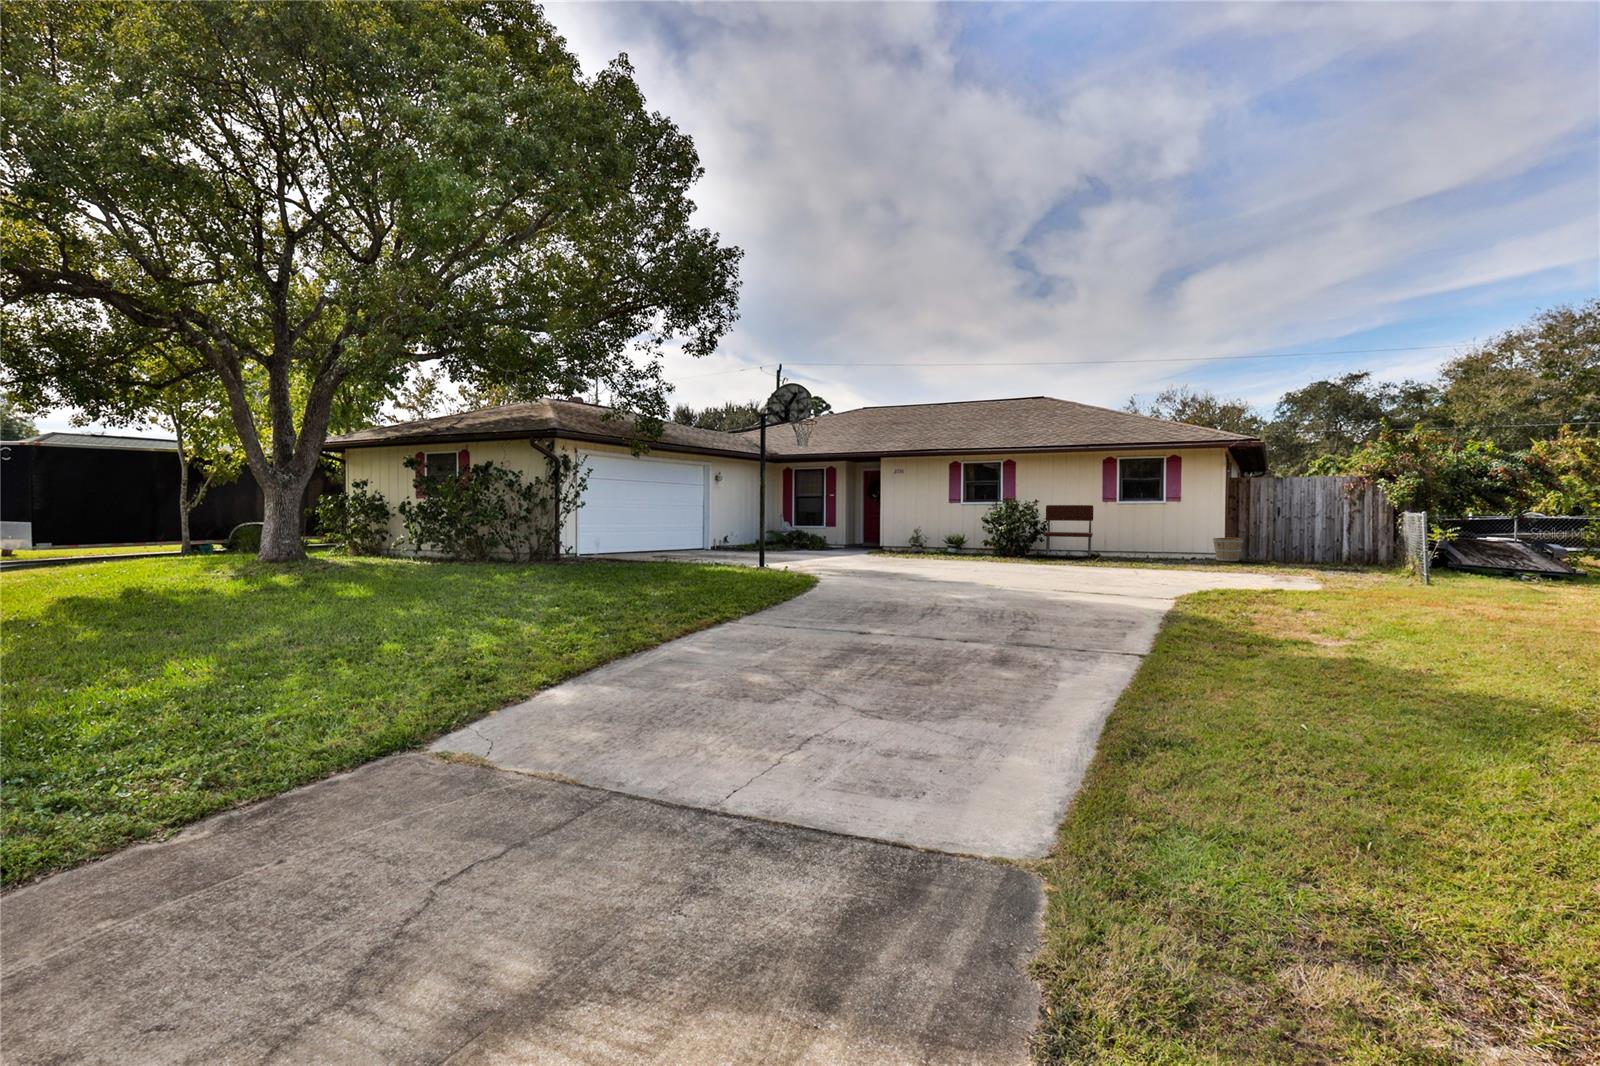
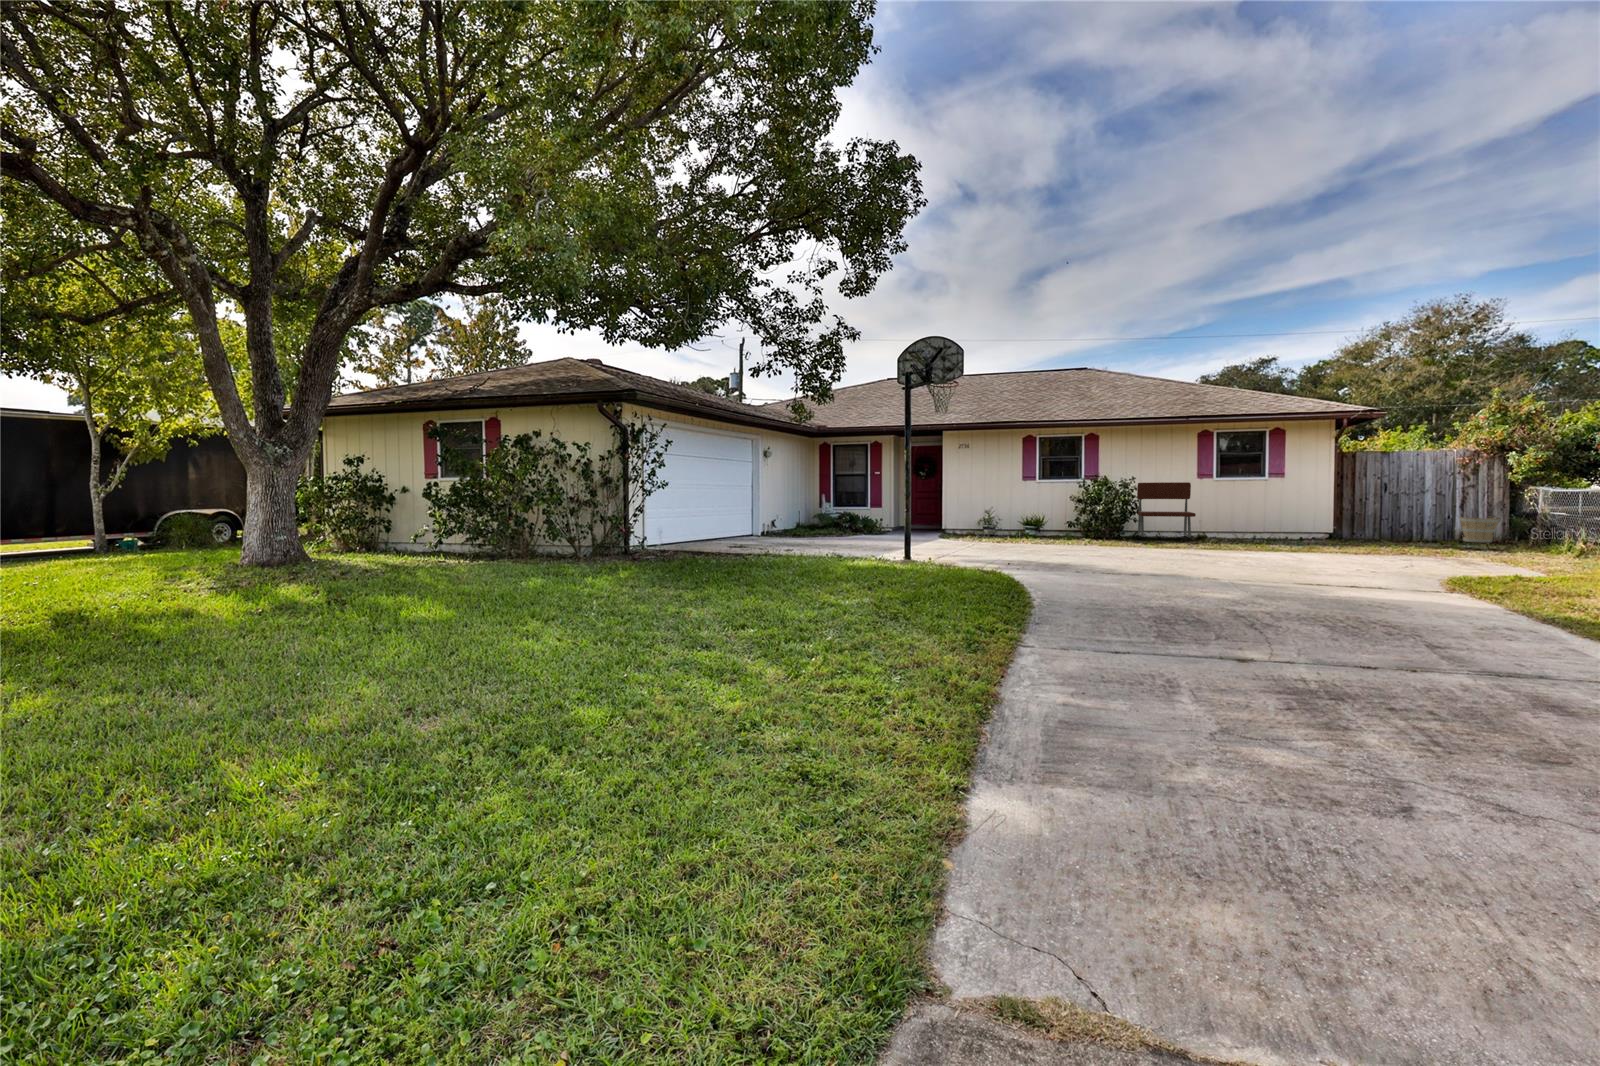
wooden bucket: present [1213,537,1244,561] -> present [1460,517,1500,543]

